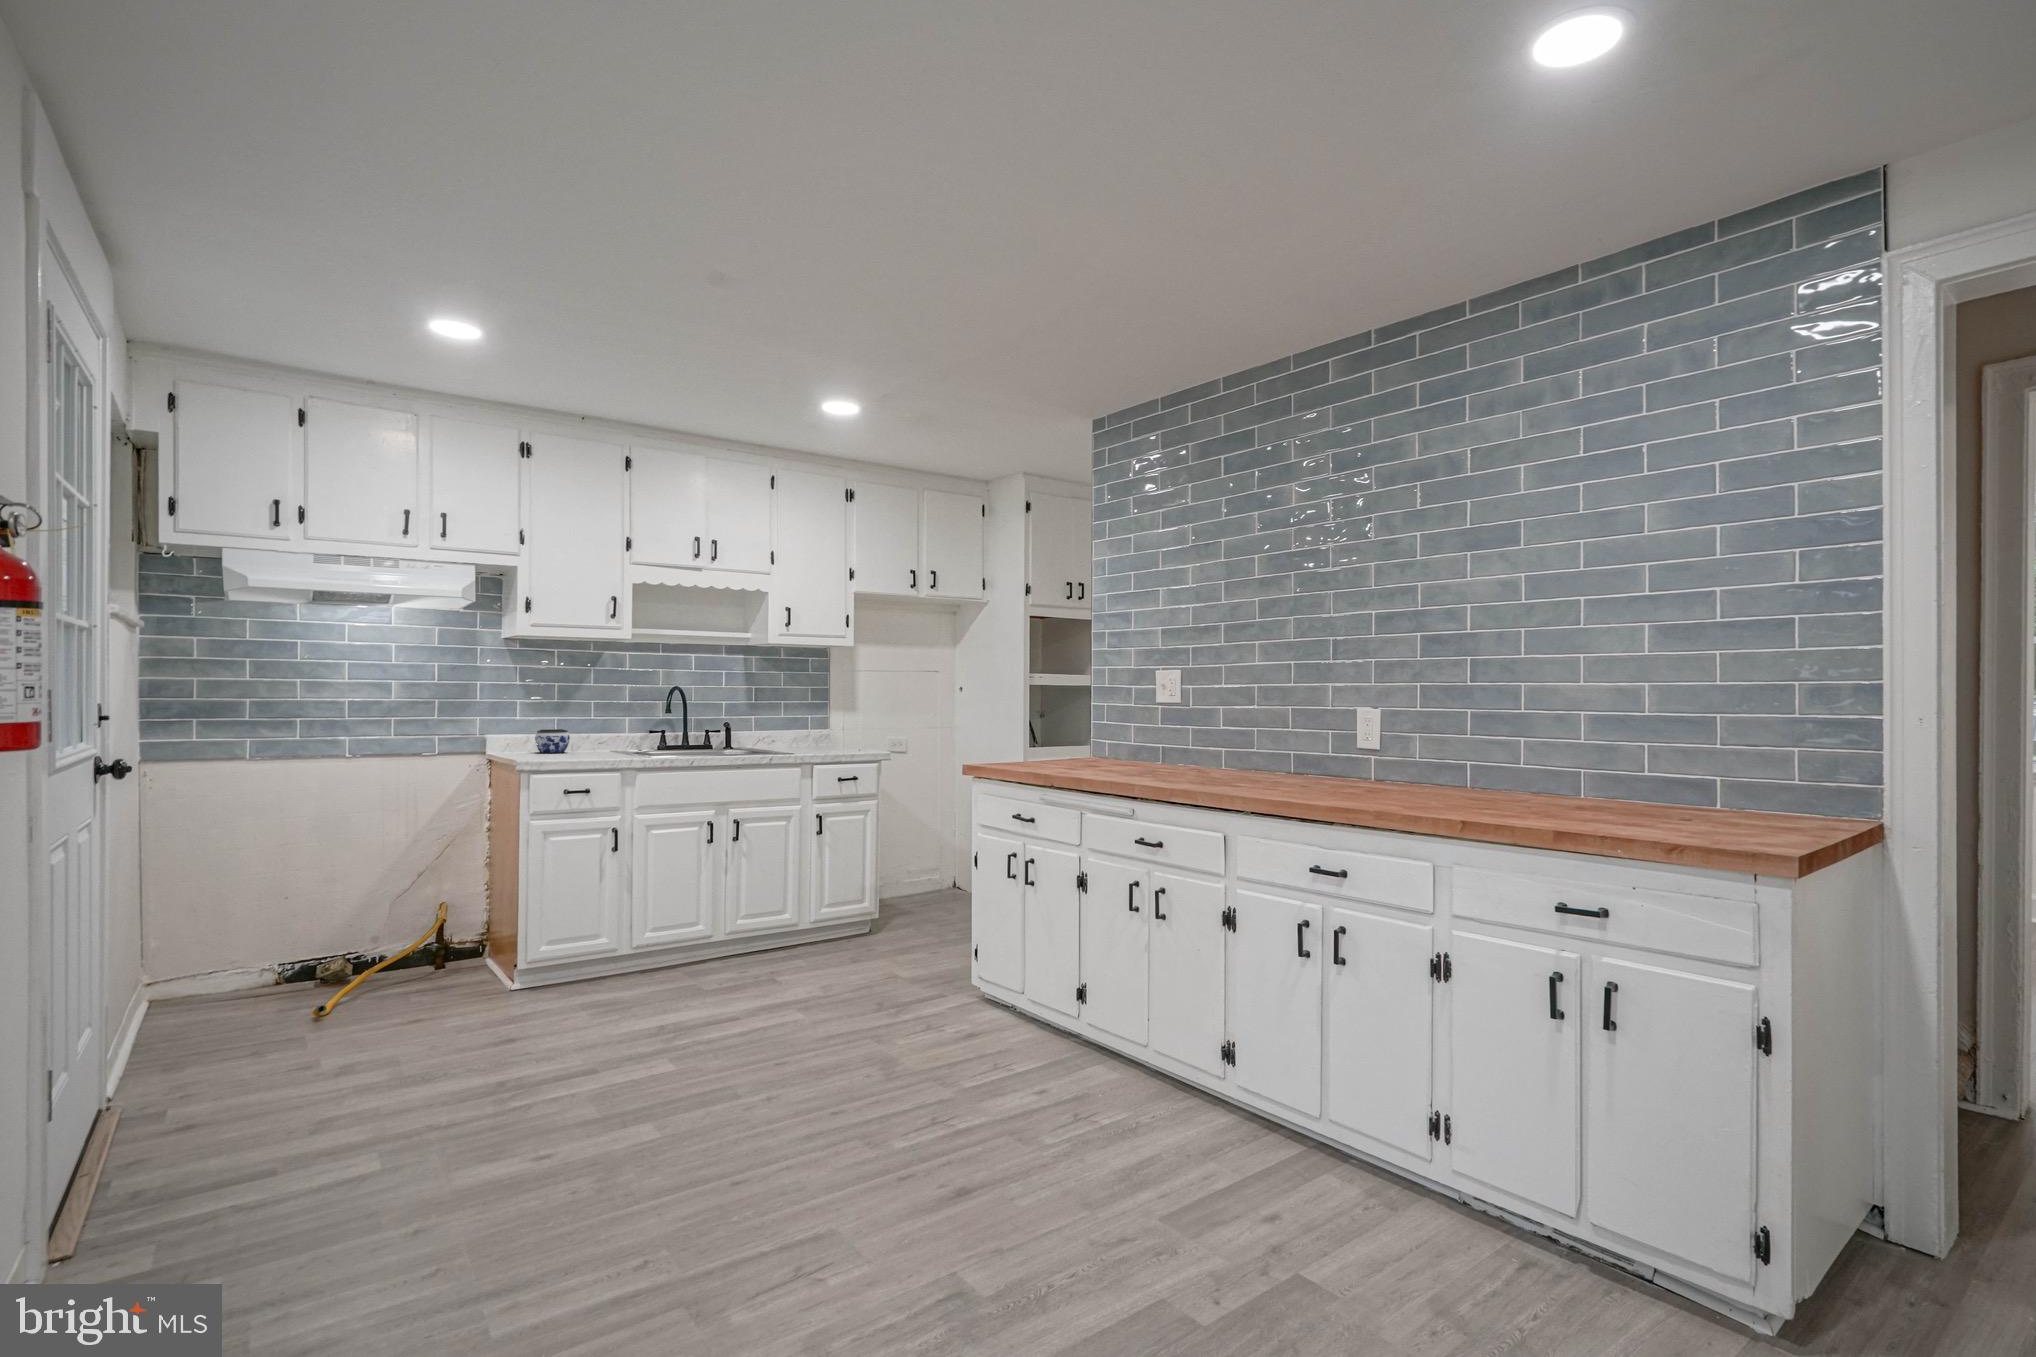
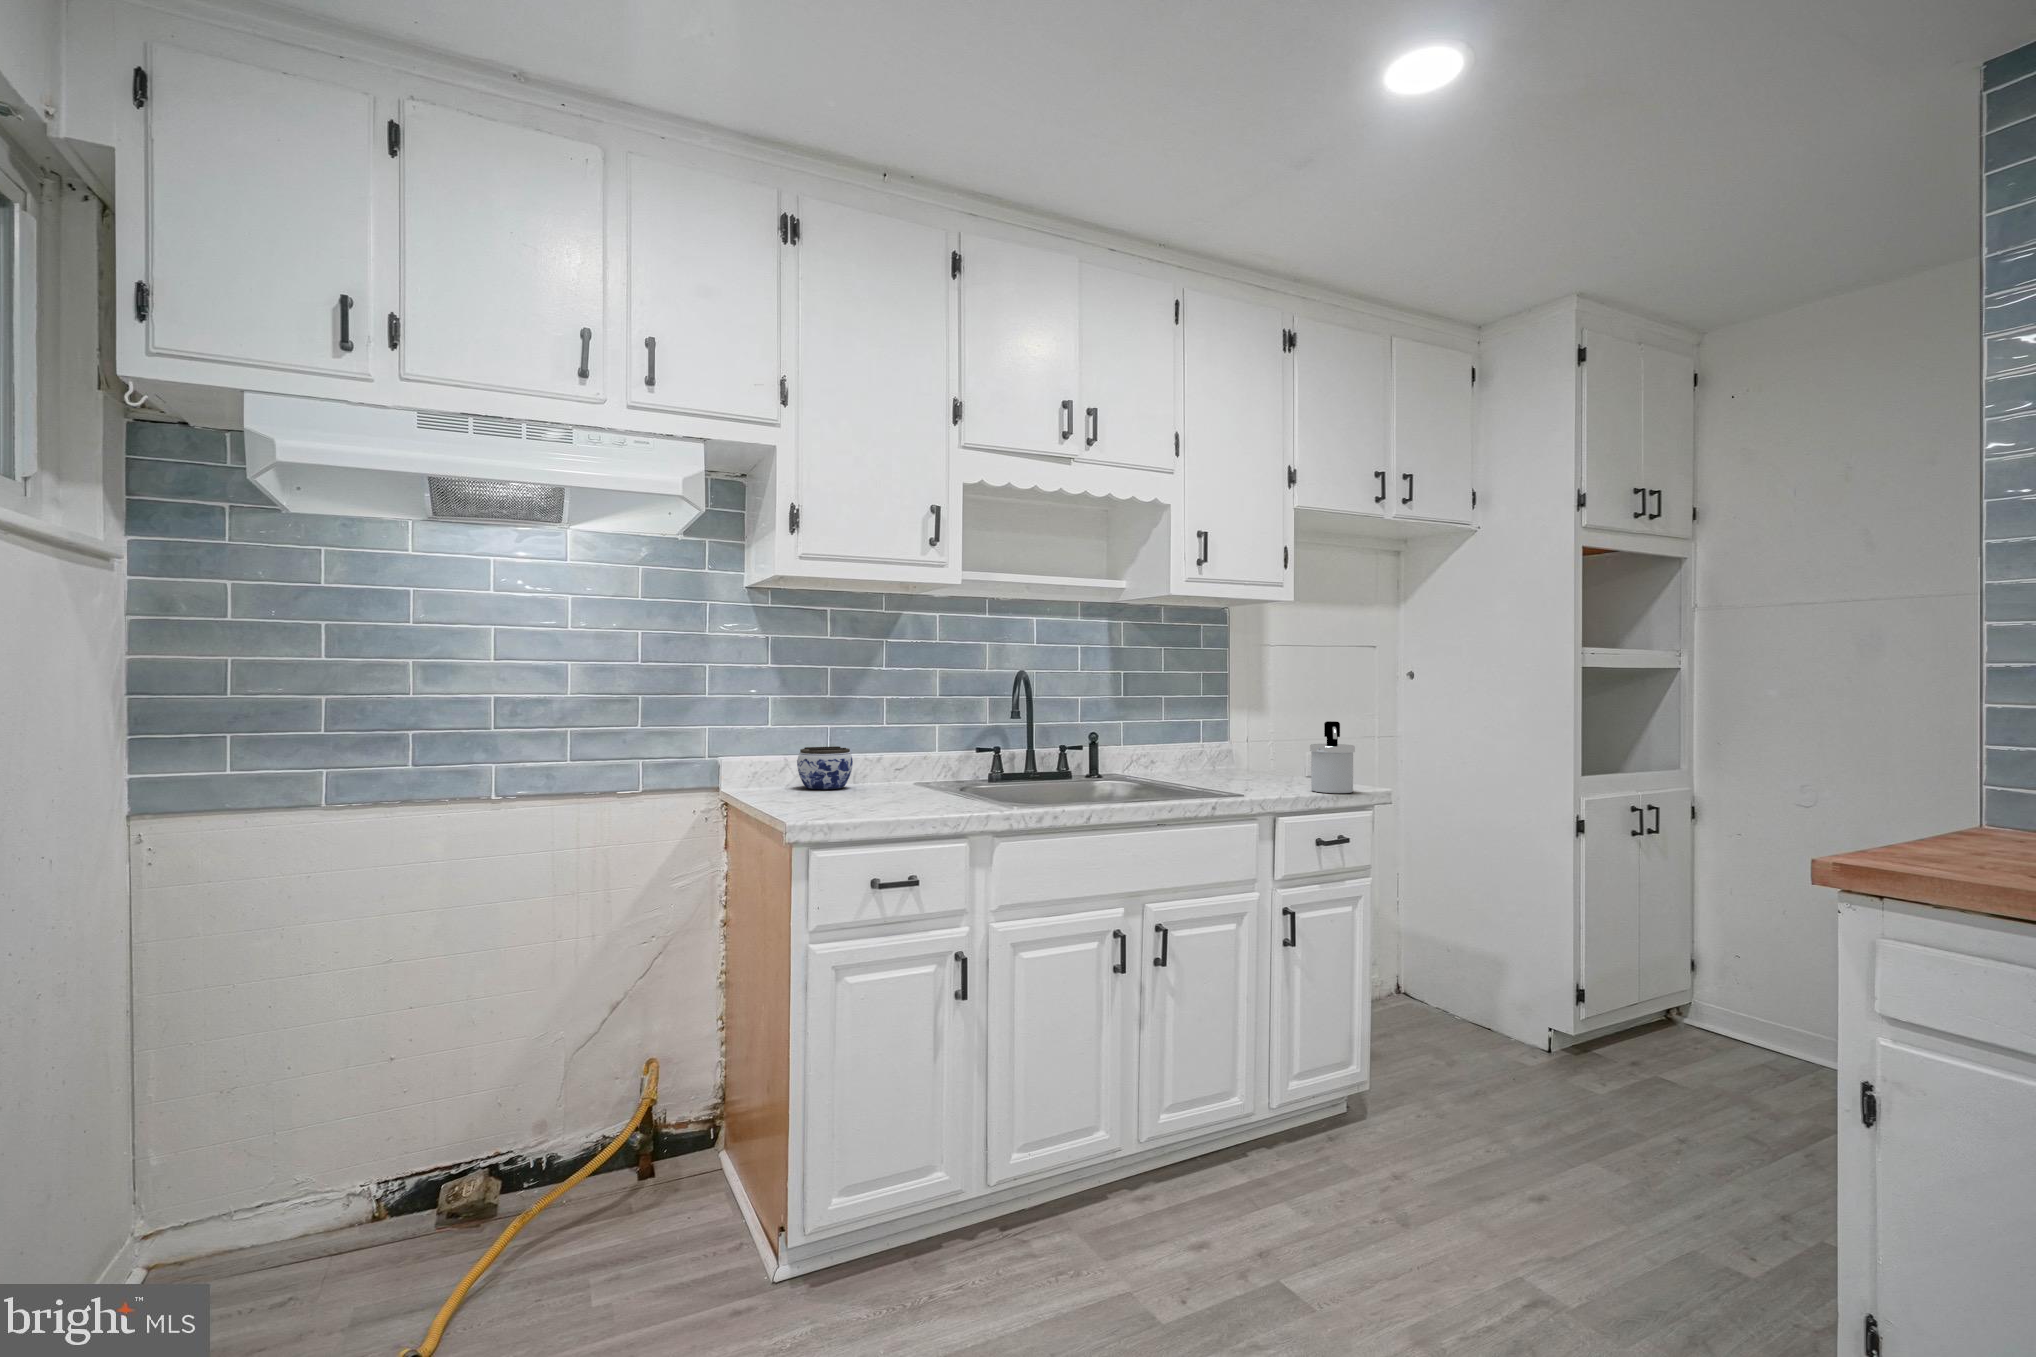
soap dispenser: none [842,715,866,754] -> present [1310,721,1355,793]

